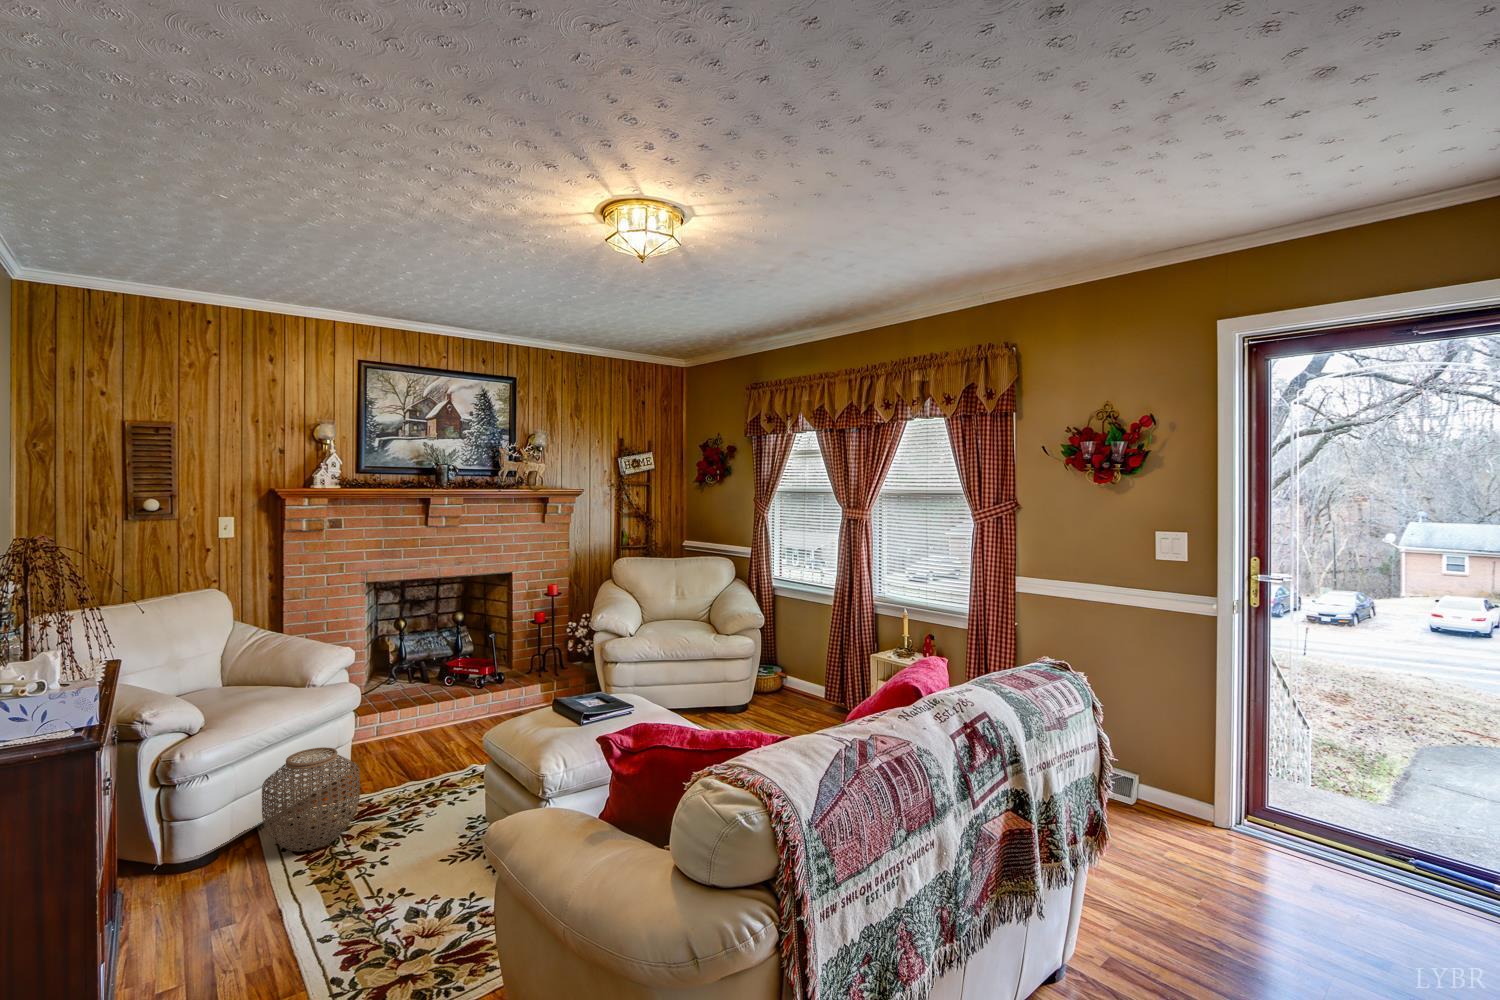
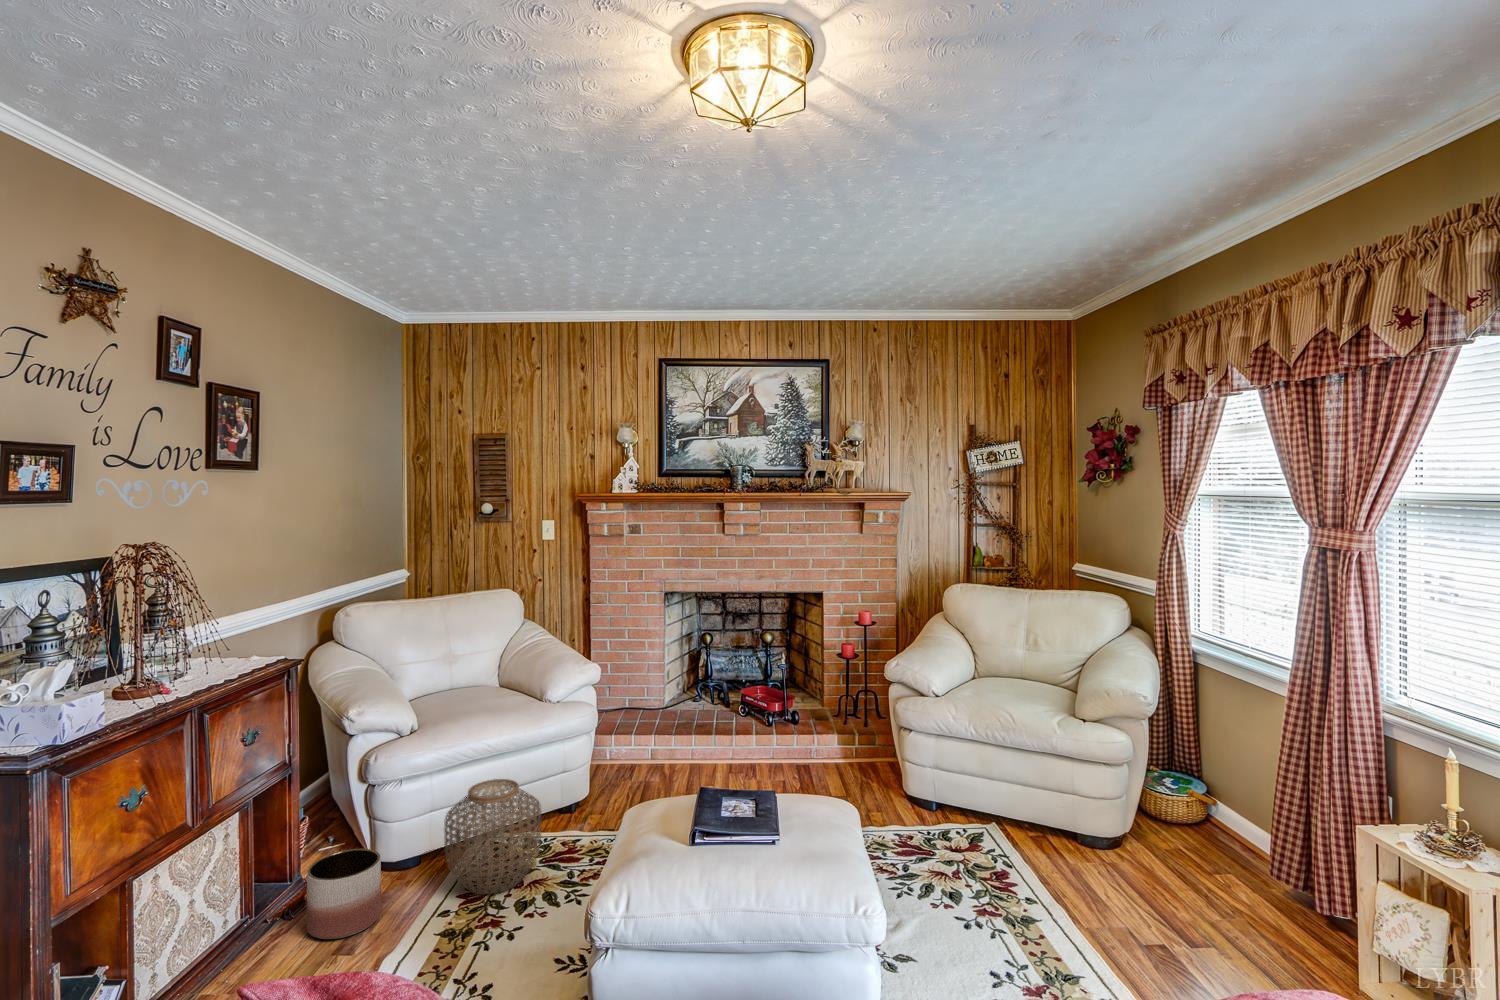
planter: none [137,835,220,925] -> present [307,849,382,939]

